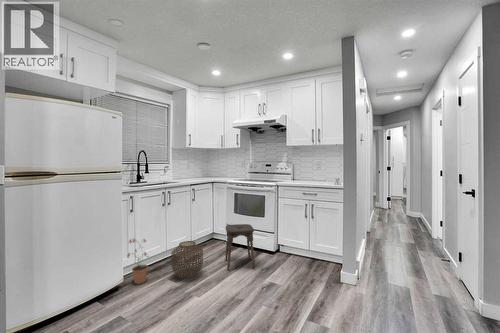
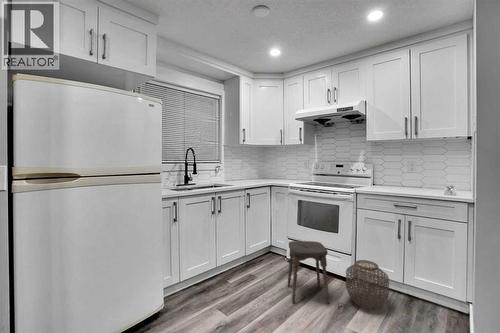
potted plant: present [128,239,149,284] -> none [169,254,198,311]
woven basket: present [171,241,203,279] -> present [346,260,389,310]

